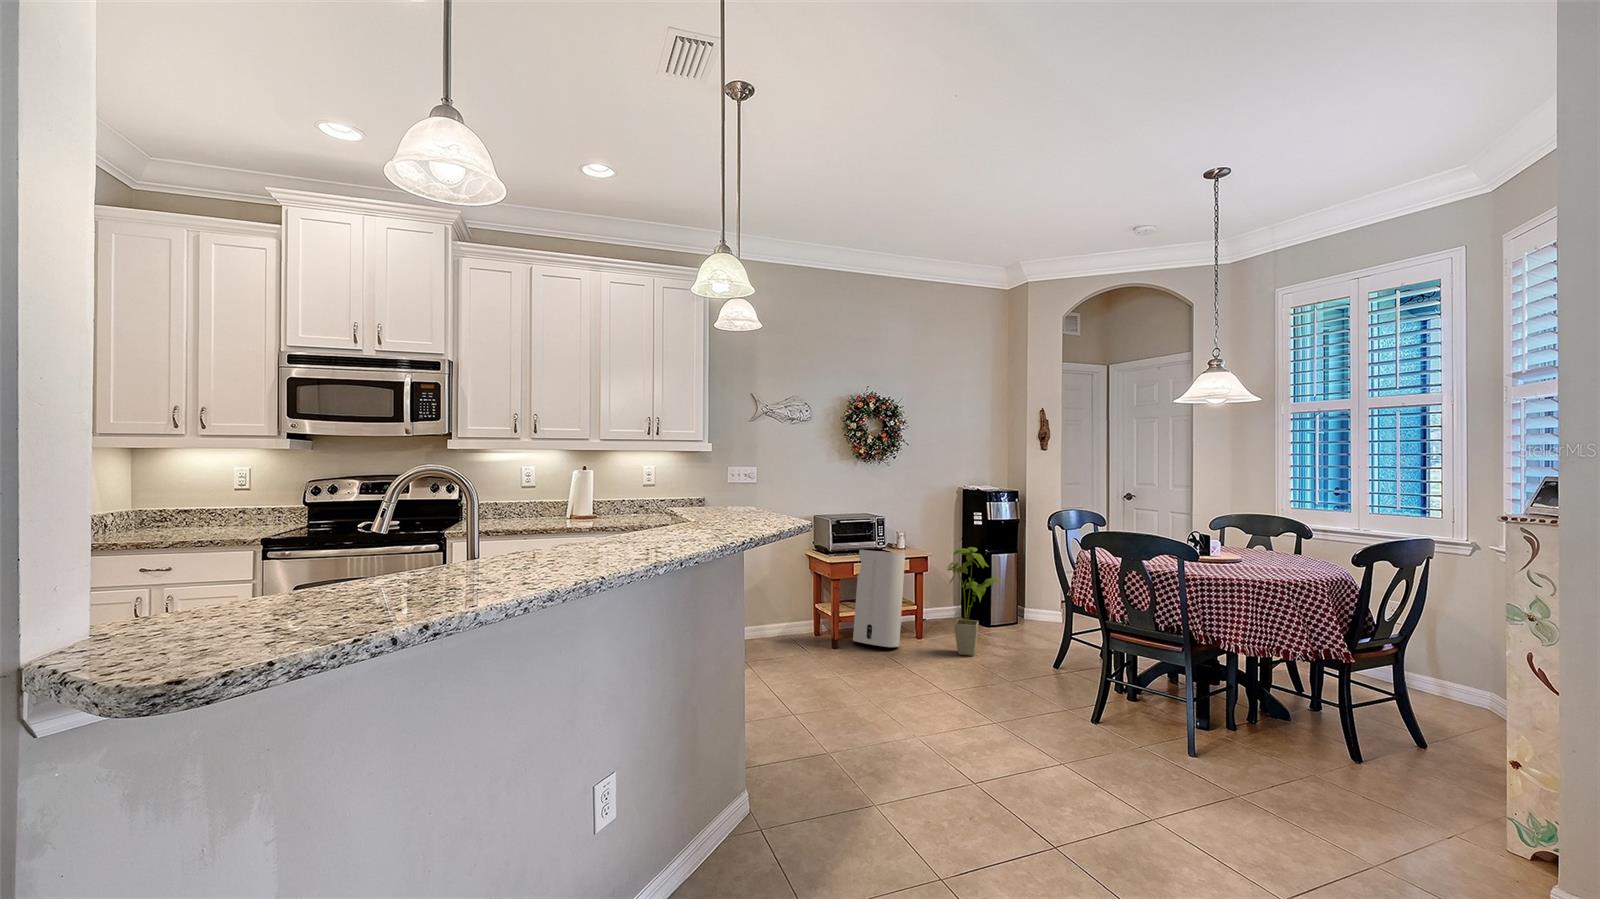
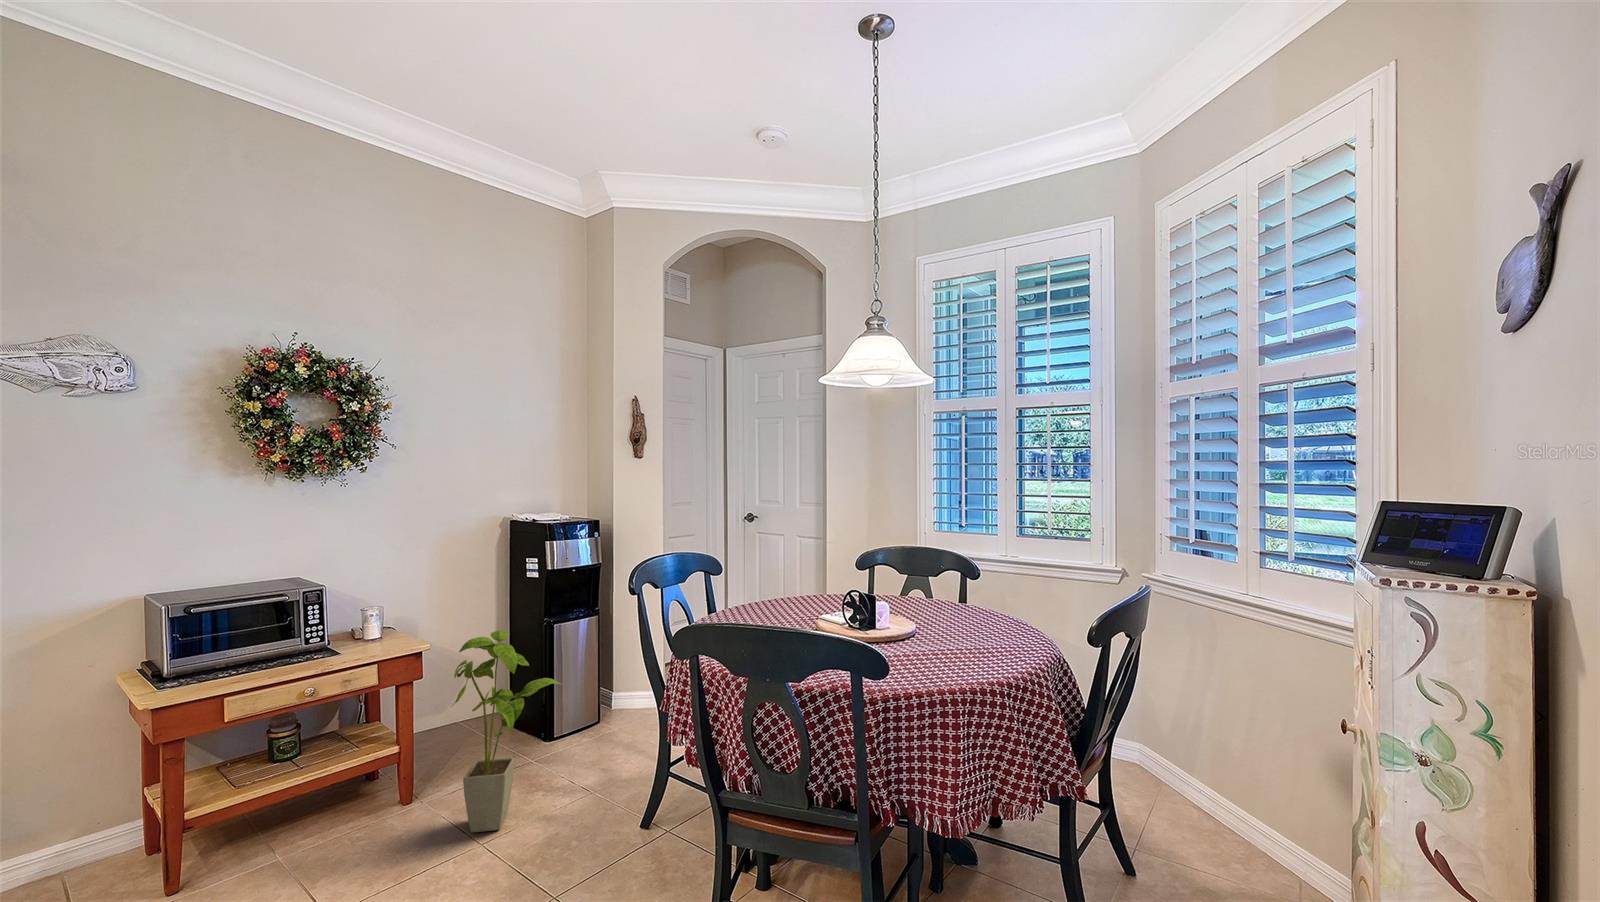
air purifier: present [853,550,905,648] -> none [238,651,371,858]

